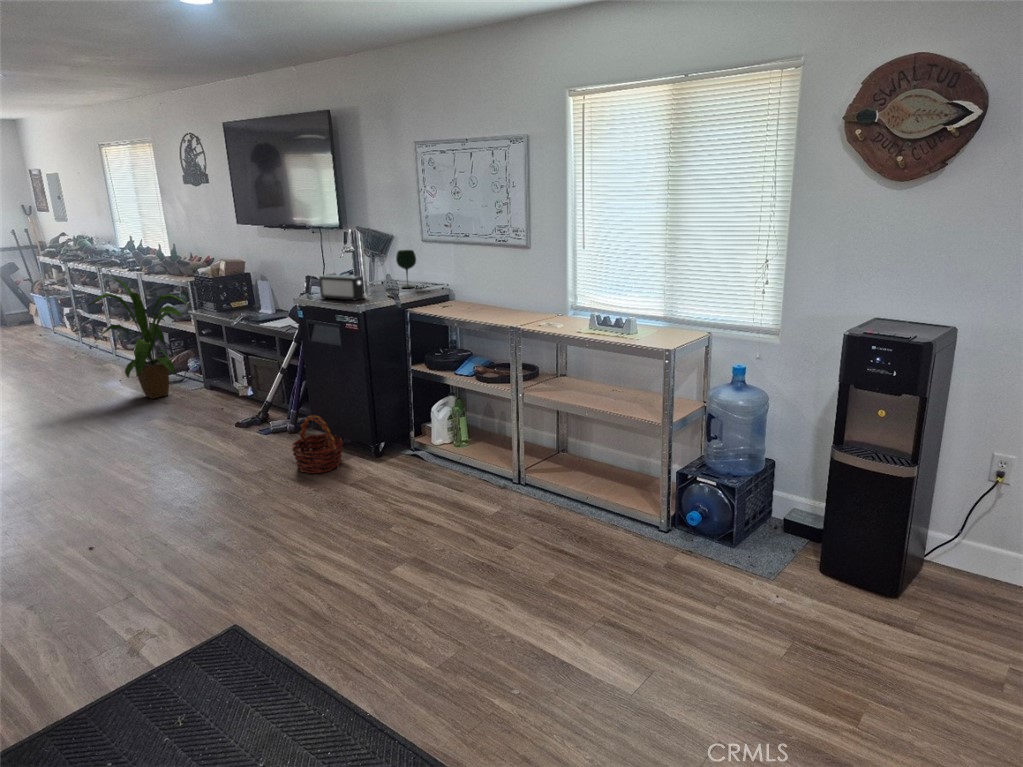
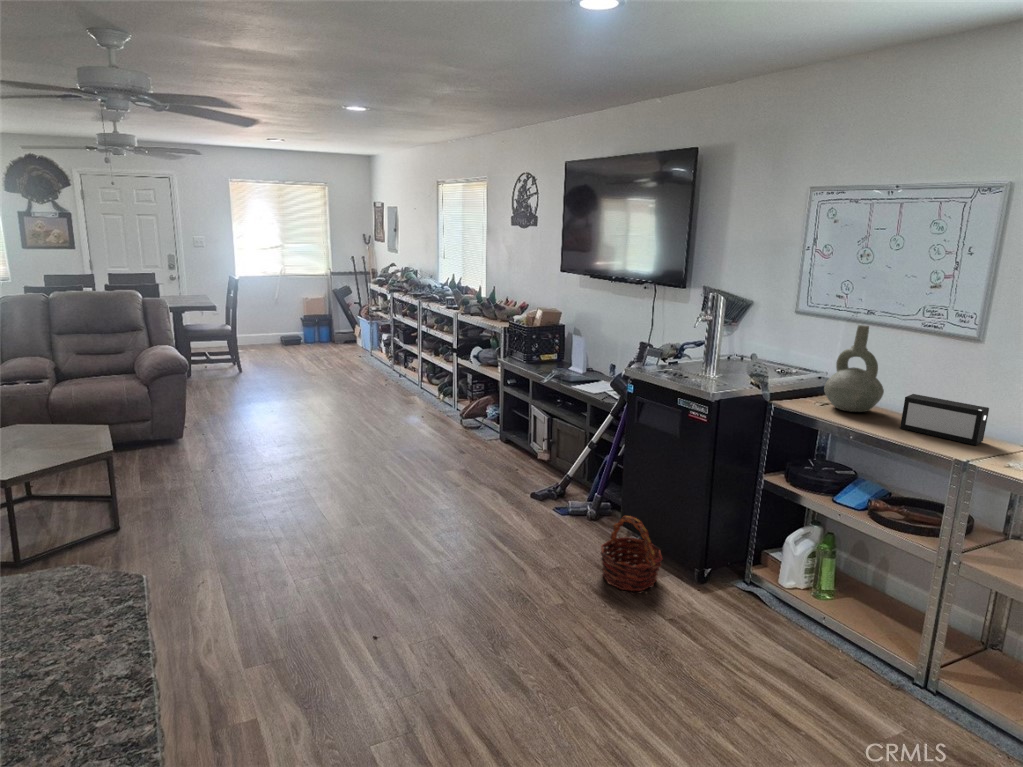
decorative vase: none [441,244,480,308] -> present [824,325,884,412]
wine glass: present [396,250,416,288] -> none [760,323,787,372]
speaker: present [319,275,364,300] -> present [900,394,989,445]
house plant: present [89,277,189,399] -> none [408,316,506,446]

